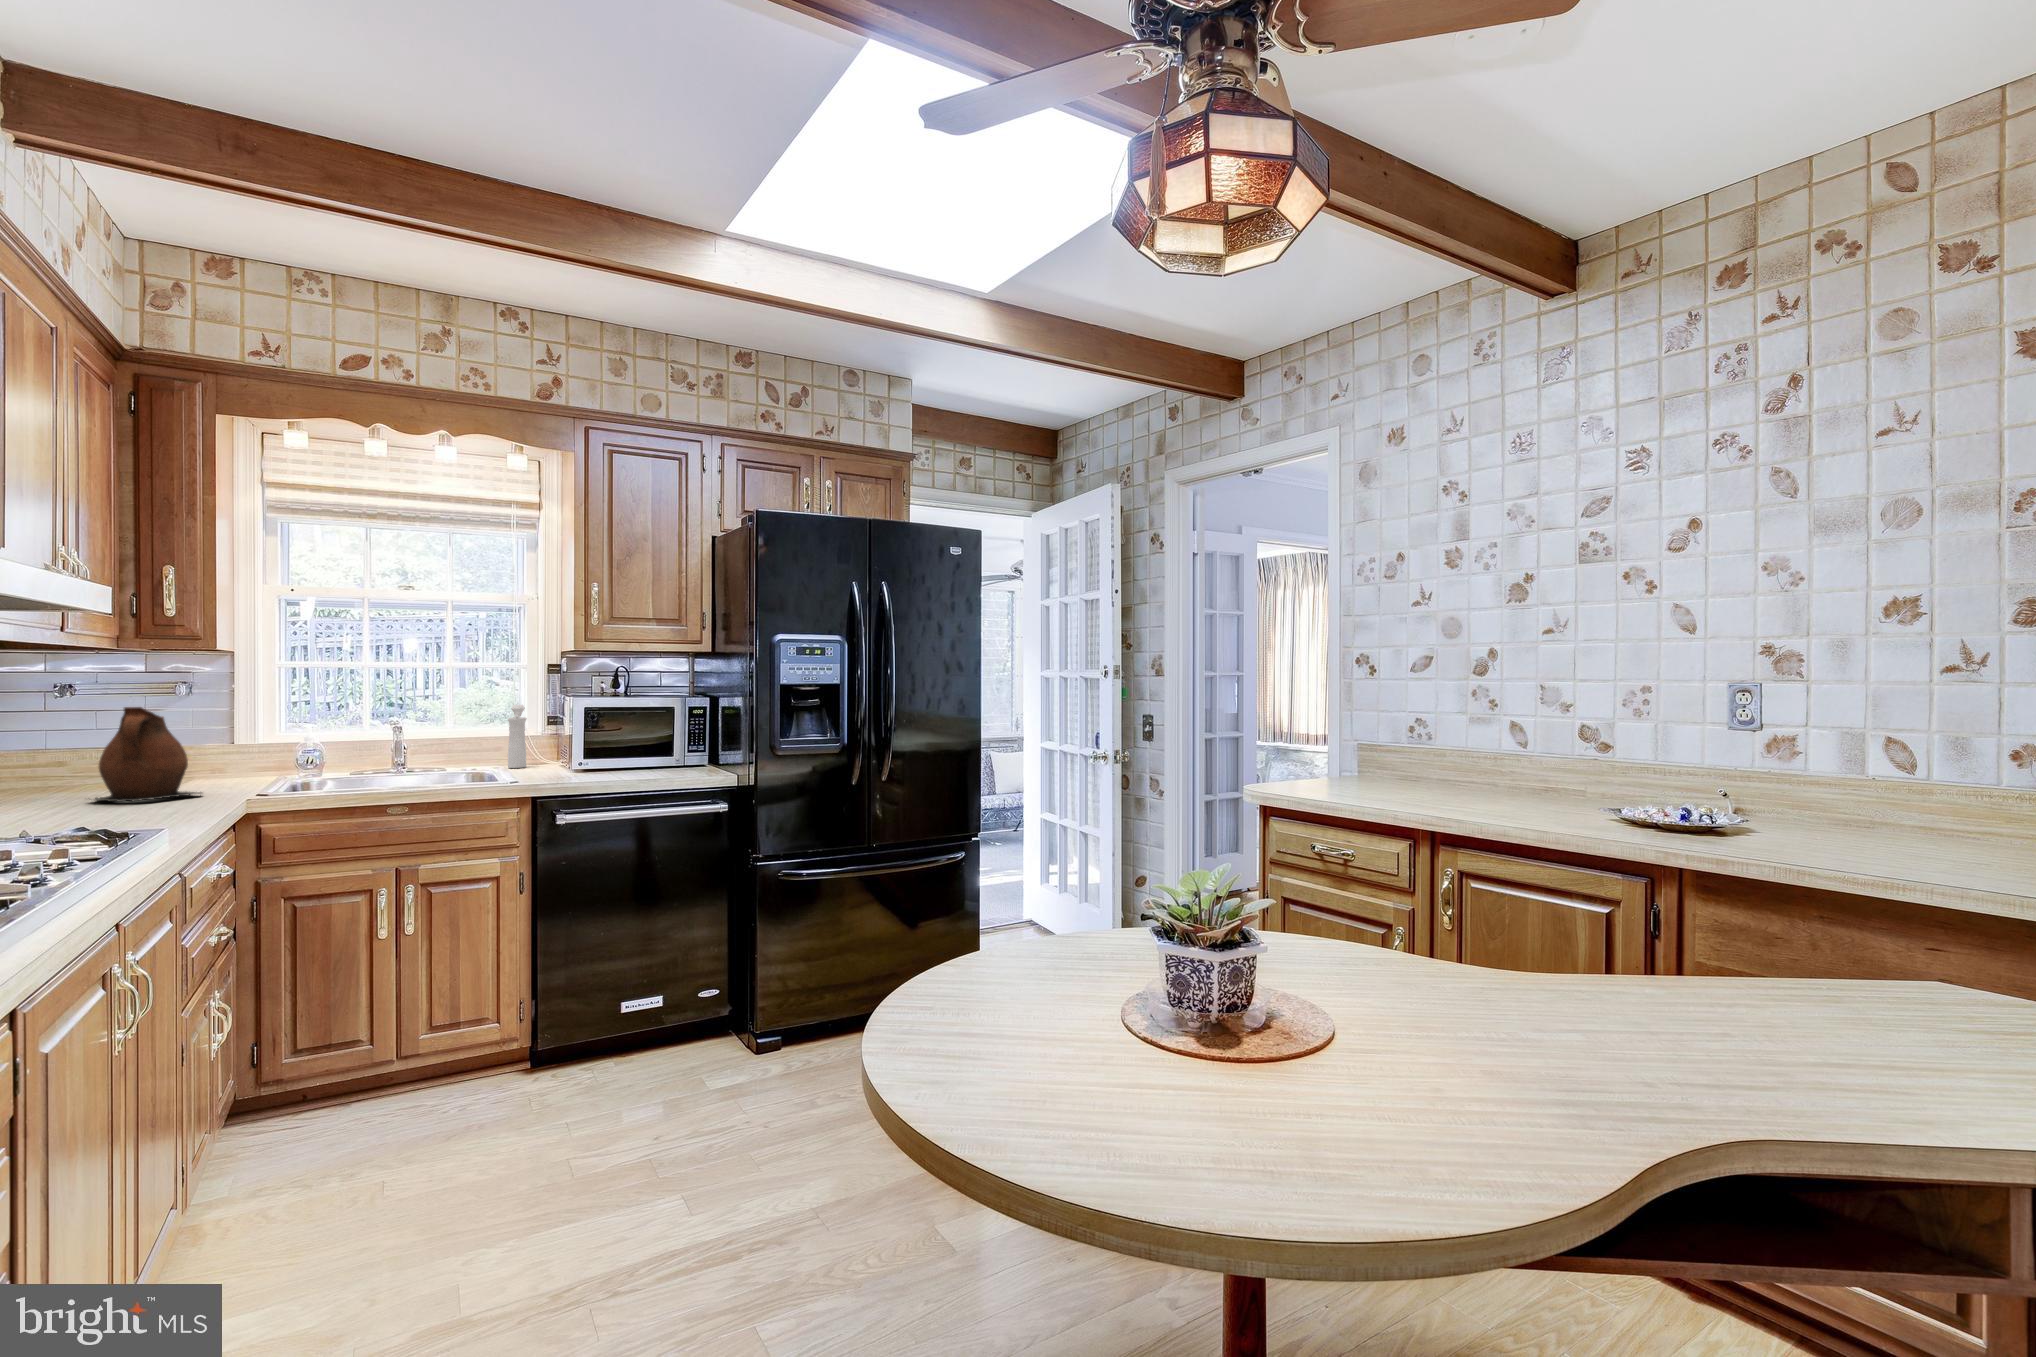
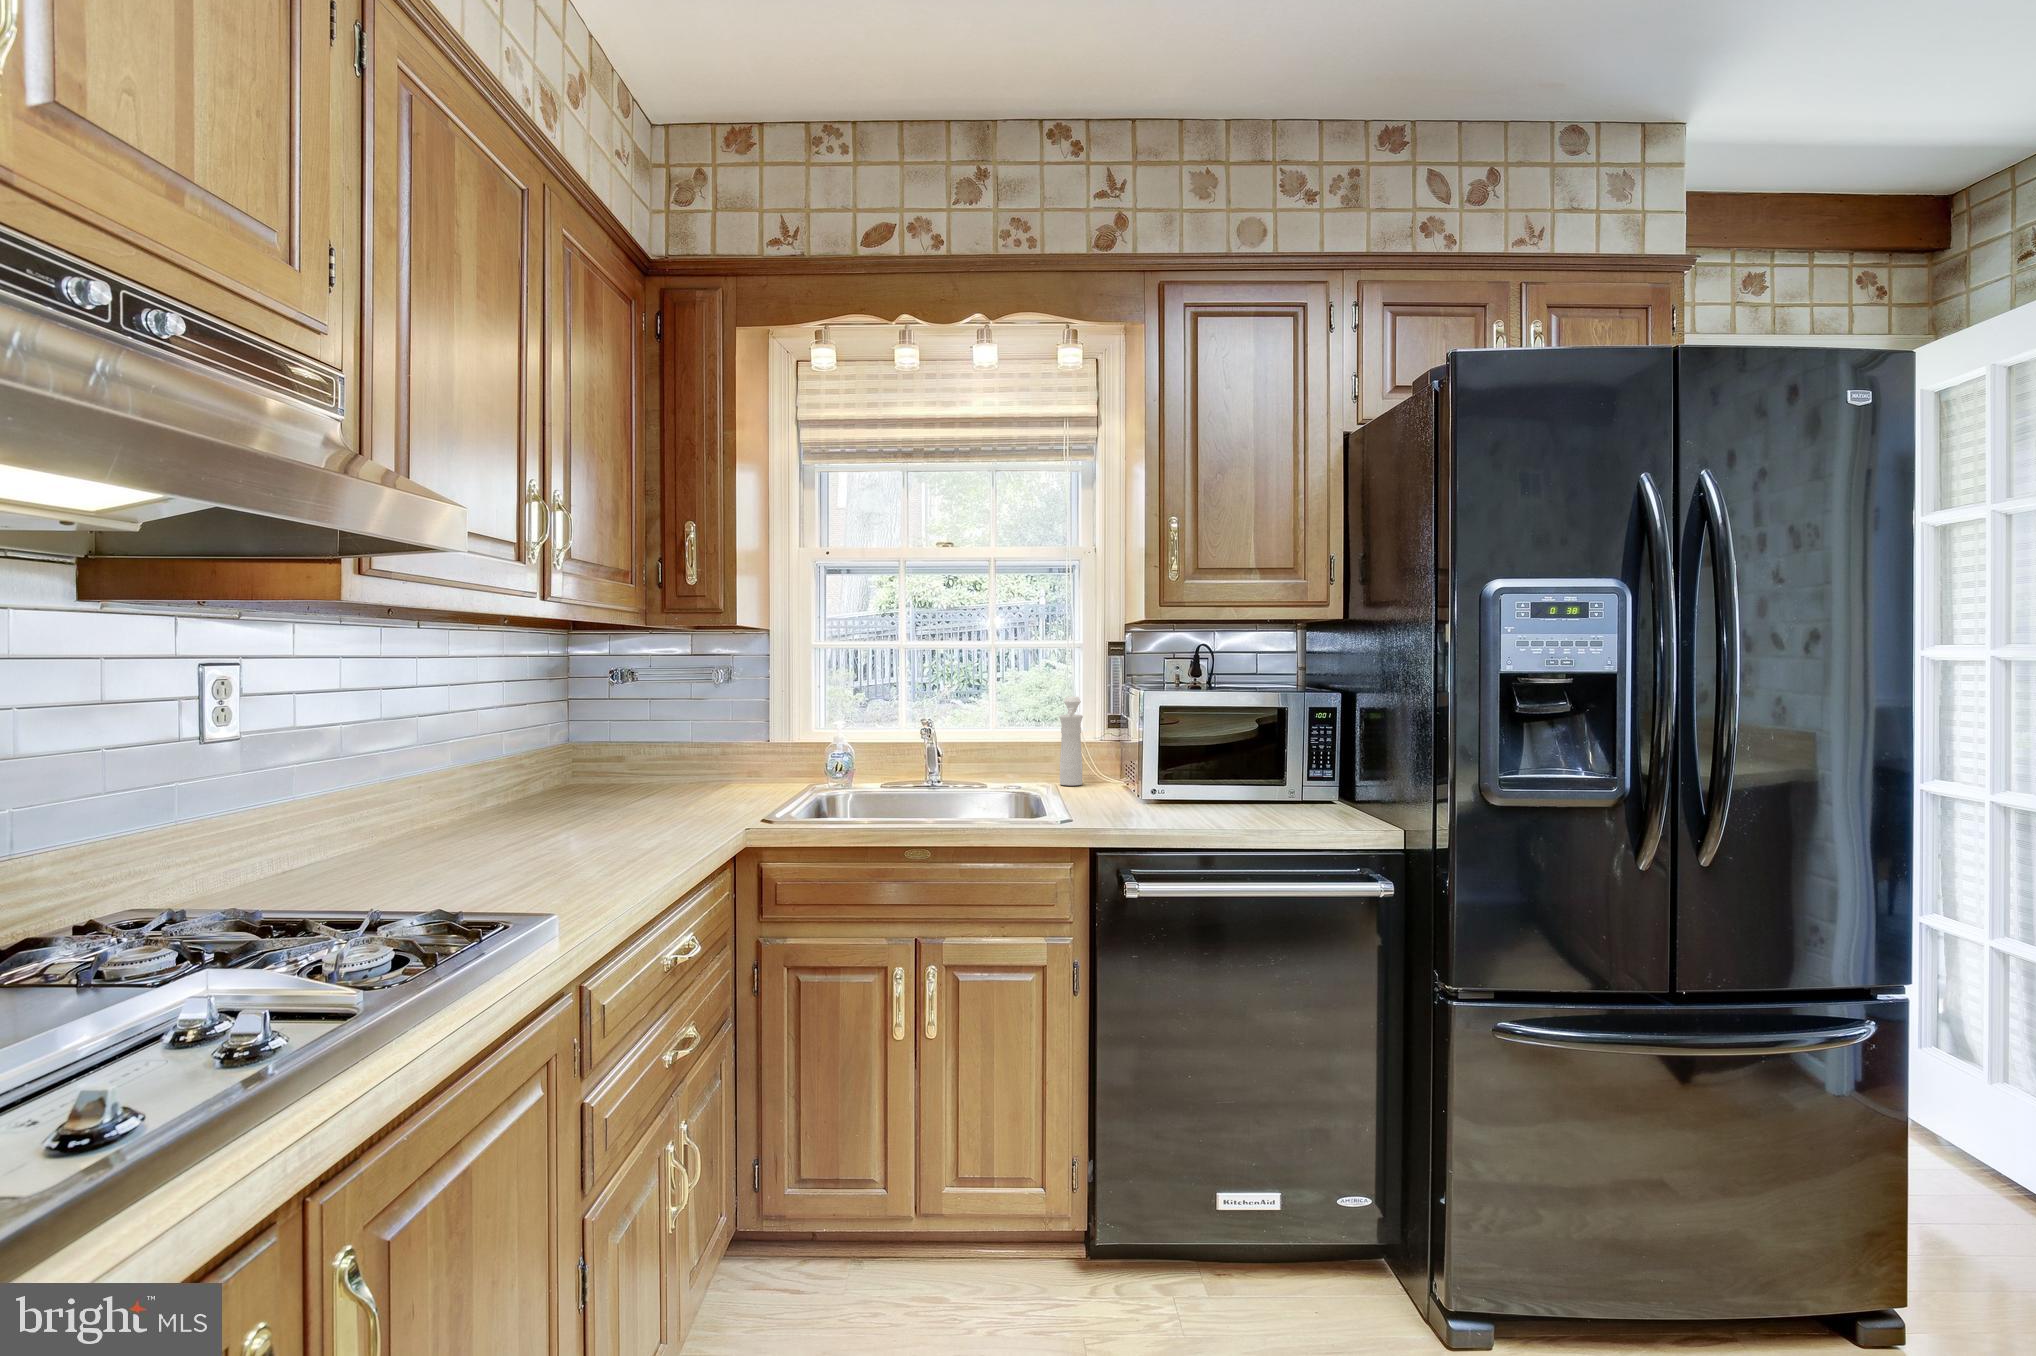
ceramic pitcher: present [94,707,202,802] -> none [588,697,708,821]

